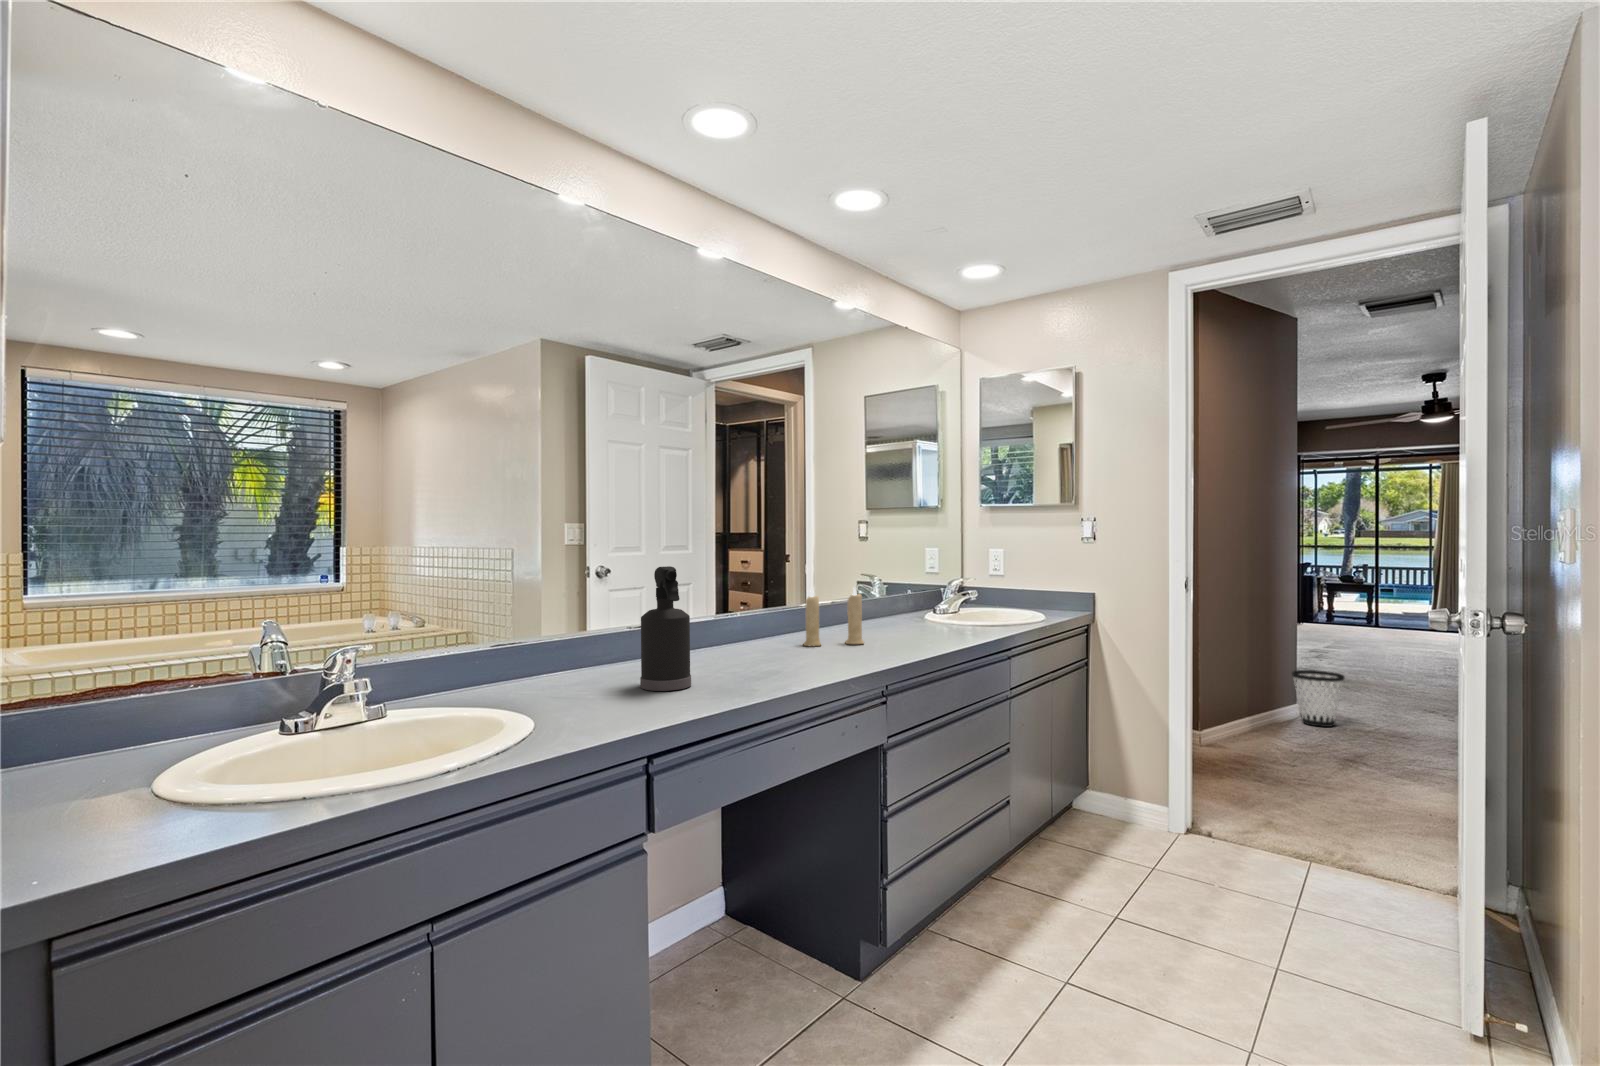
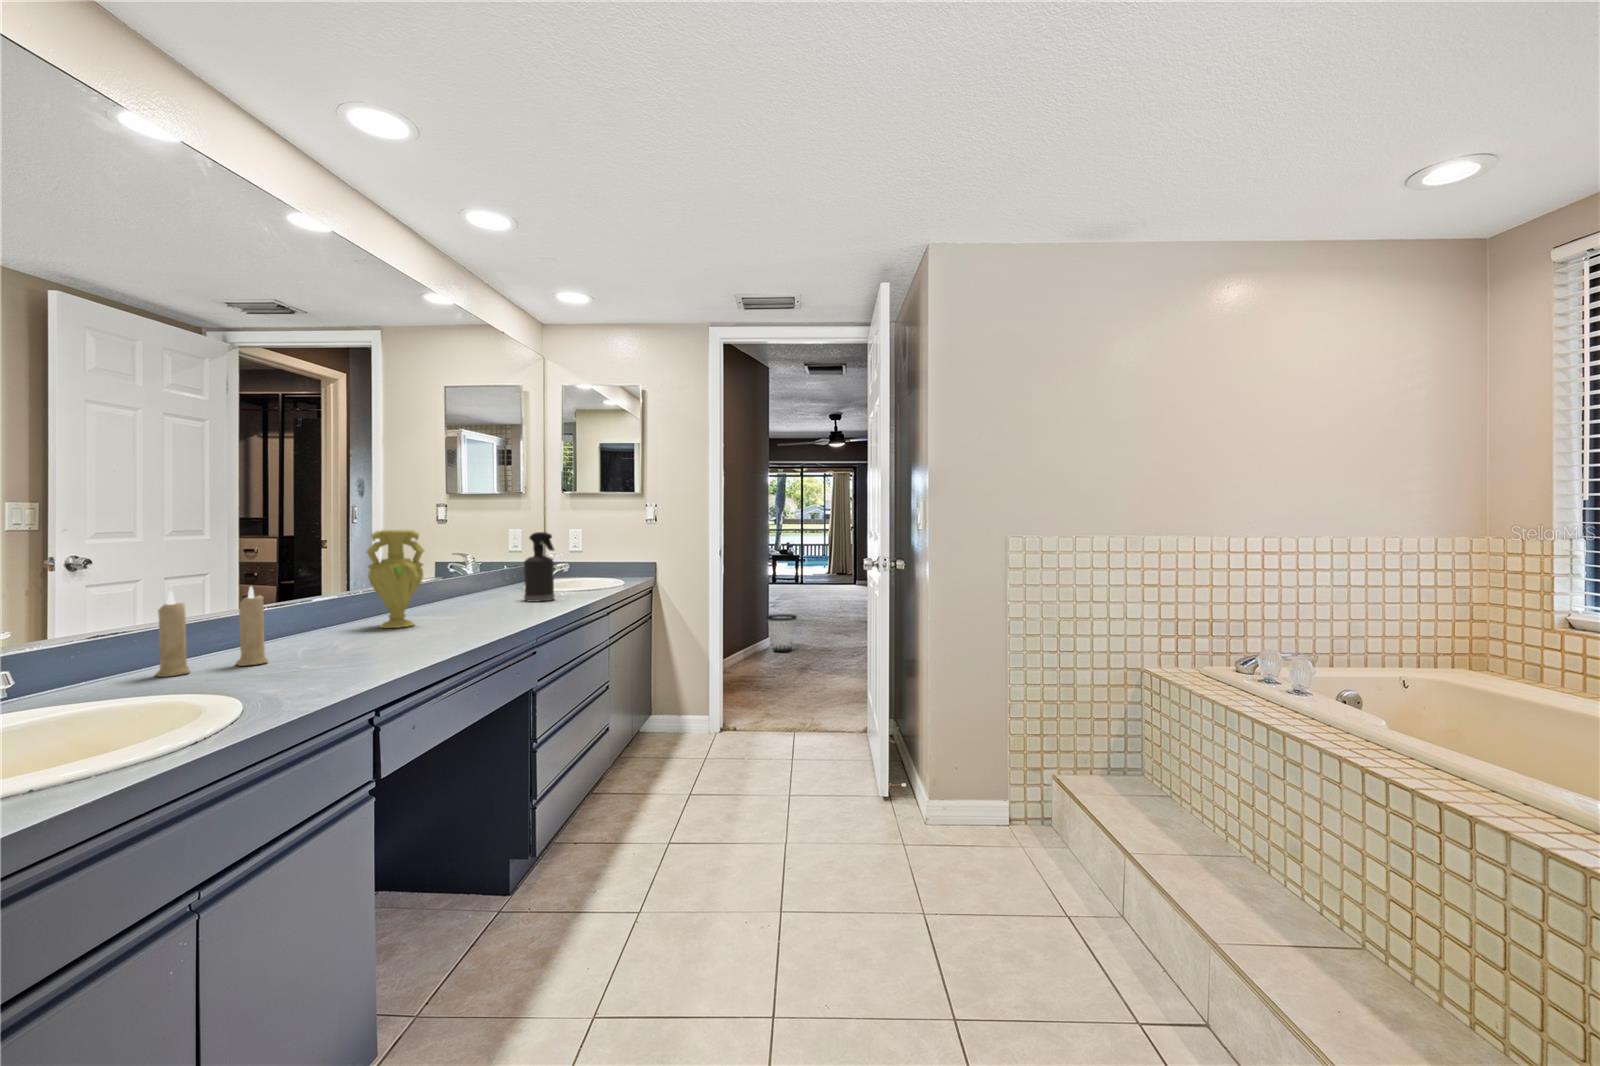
vase: none [731,551,787,655] -> present [366,530,424,628]
spray bottle: present [640,566,691,691] -> present [524,532,555,602]
candle: present [803,588,864,646] -> present [155,587,268,677]

